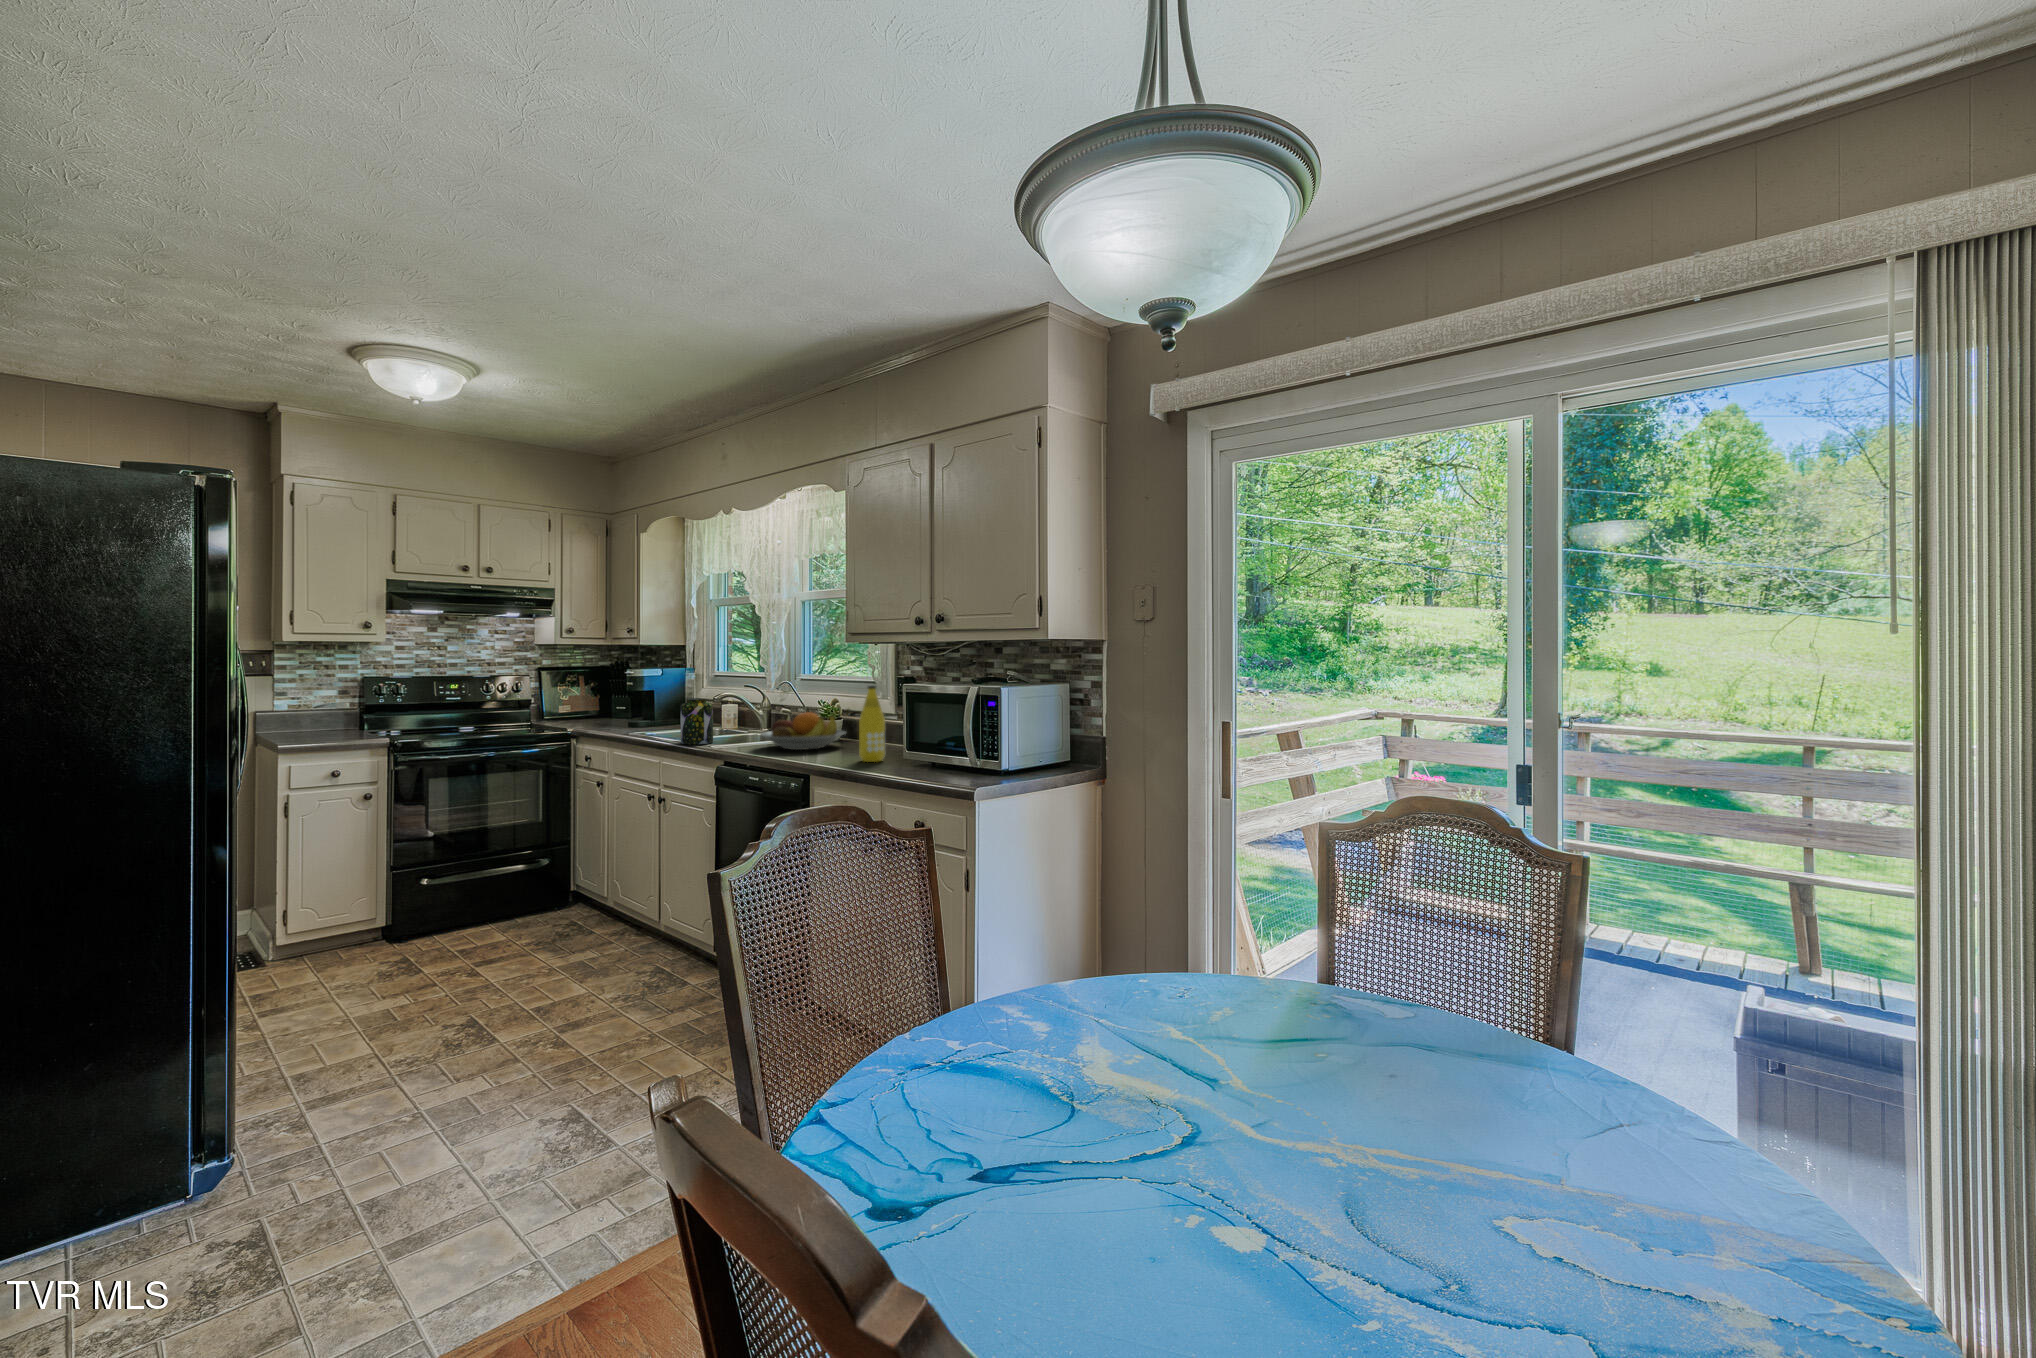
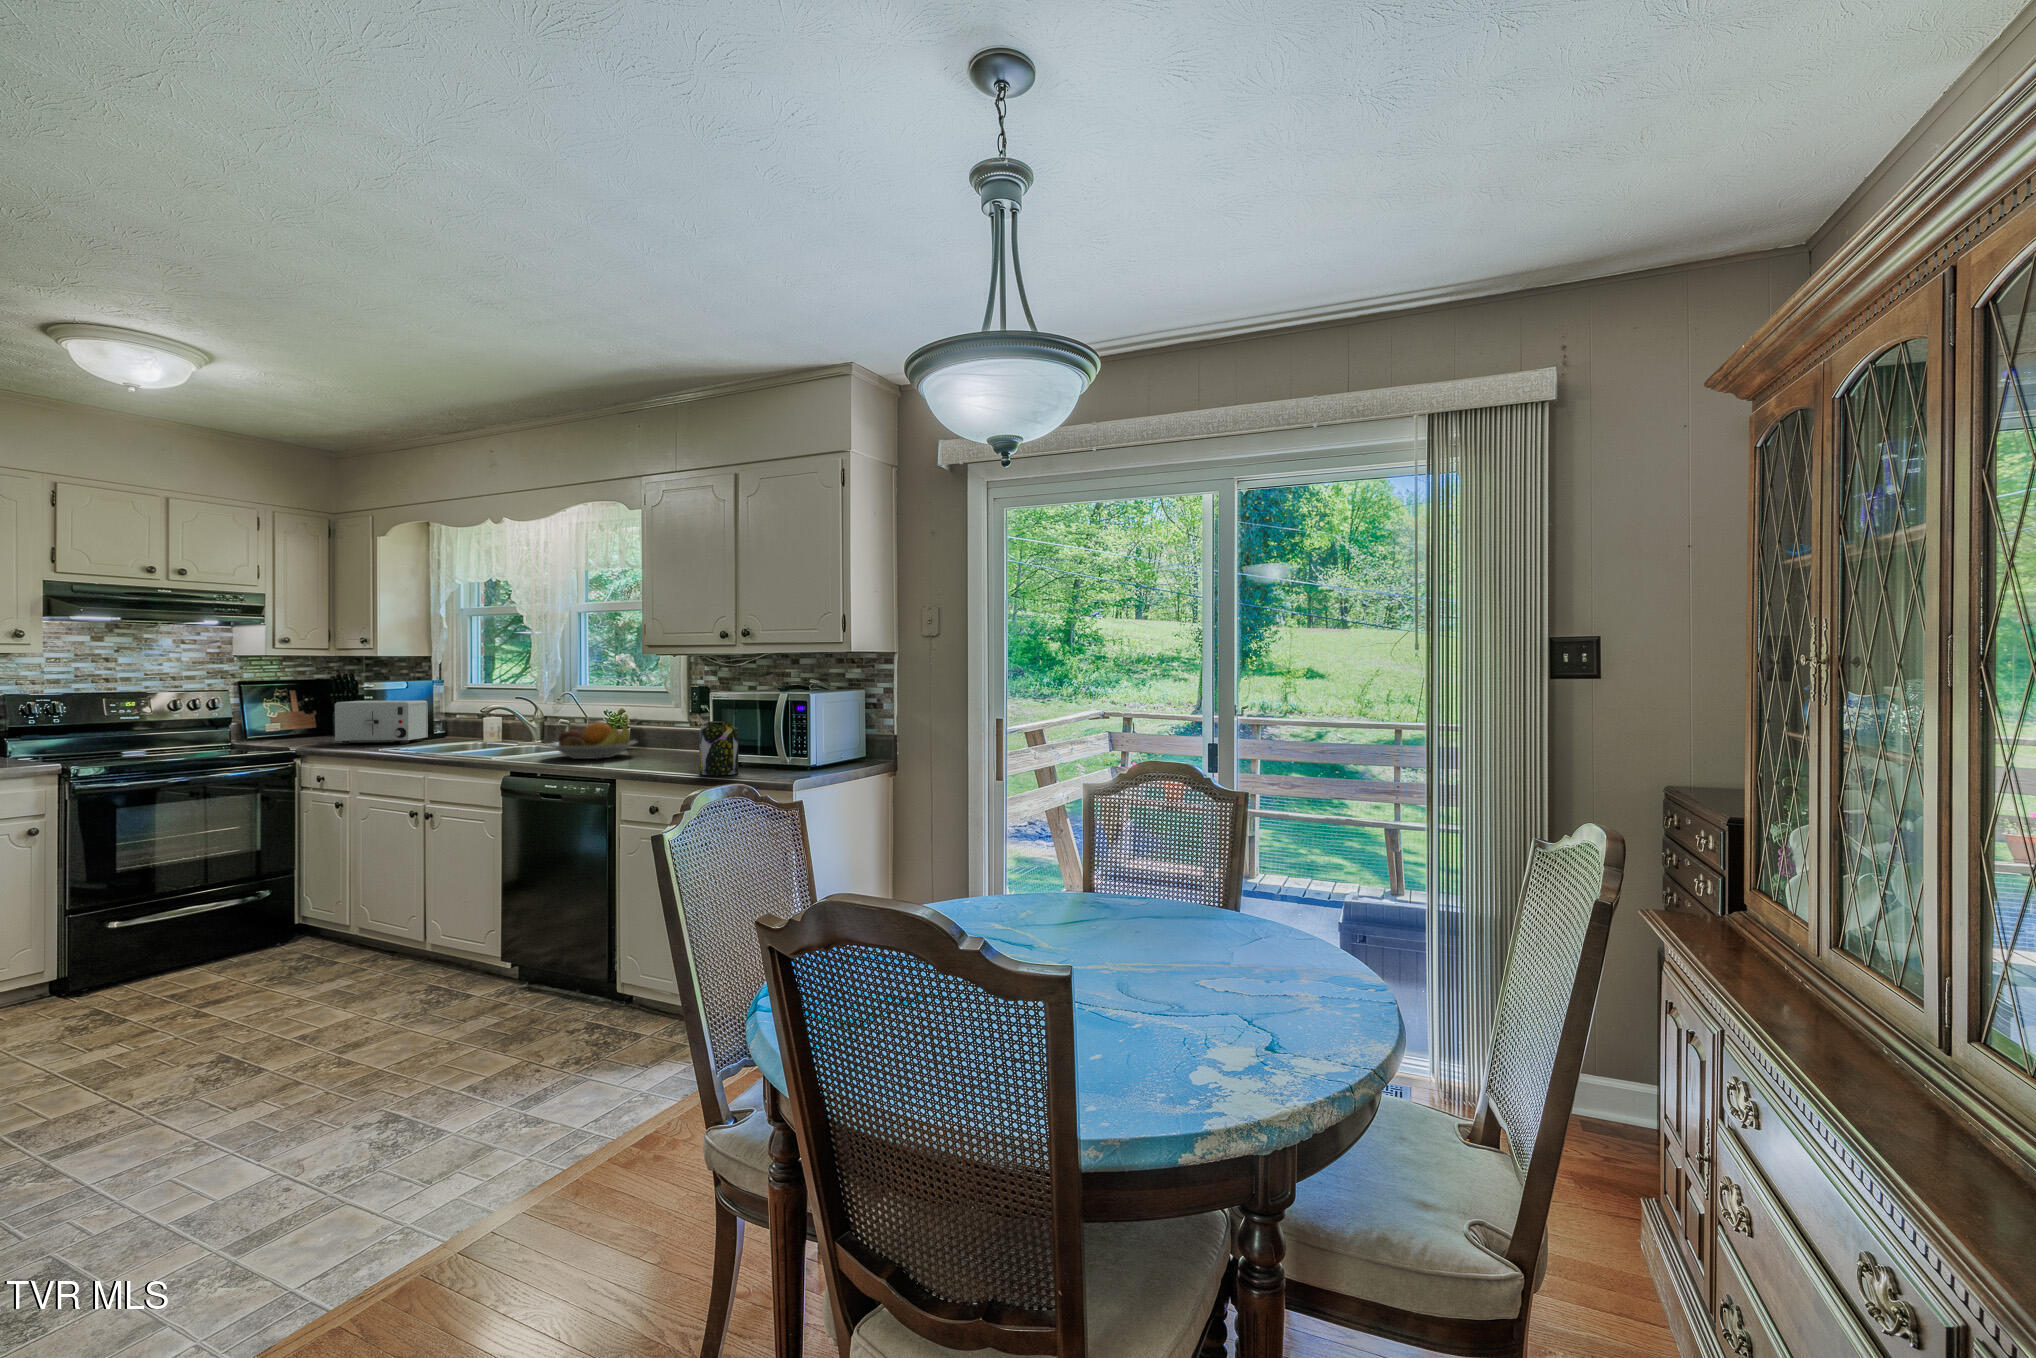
bottle: present [859,685,885,762] -> none [662,695,688,766]
toaster: none [604,686,682,727] -> present [335,701,428,744]
jar: present [680,698,713,744] -> present [699,721,738,775]

